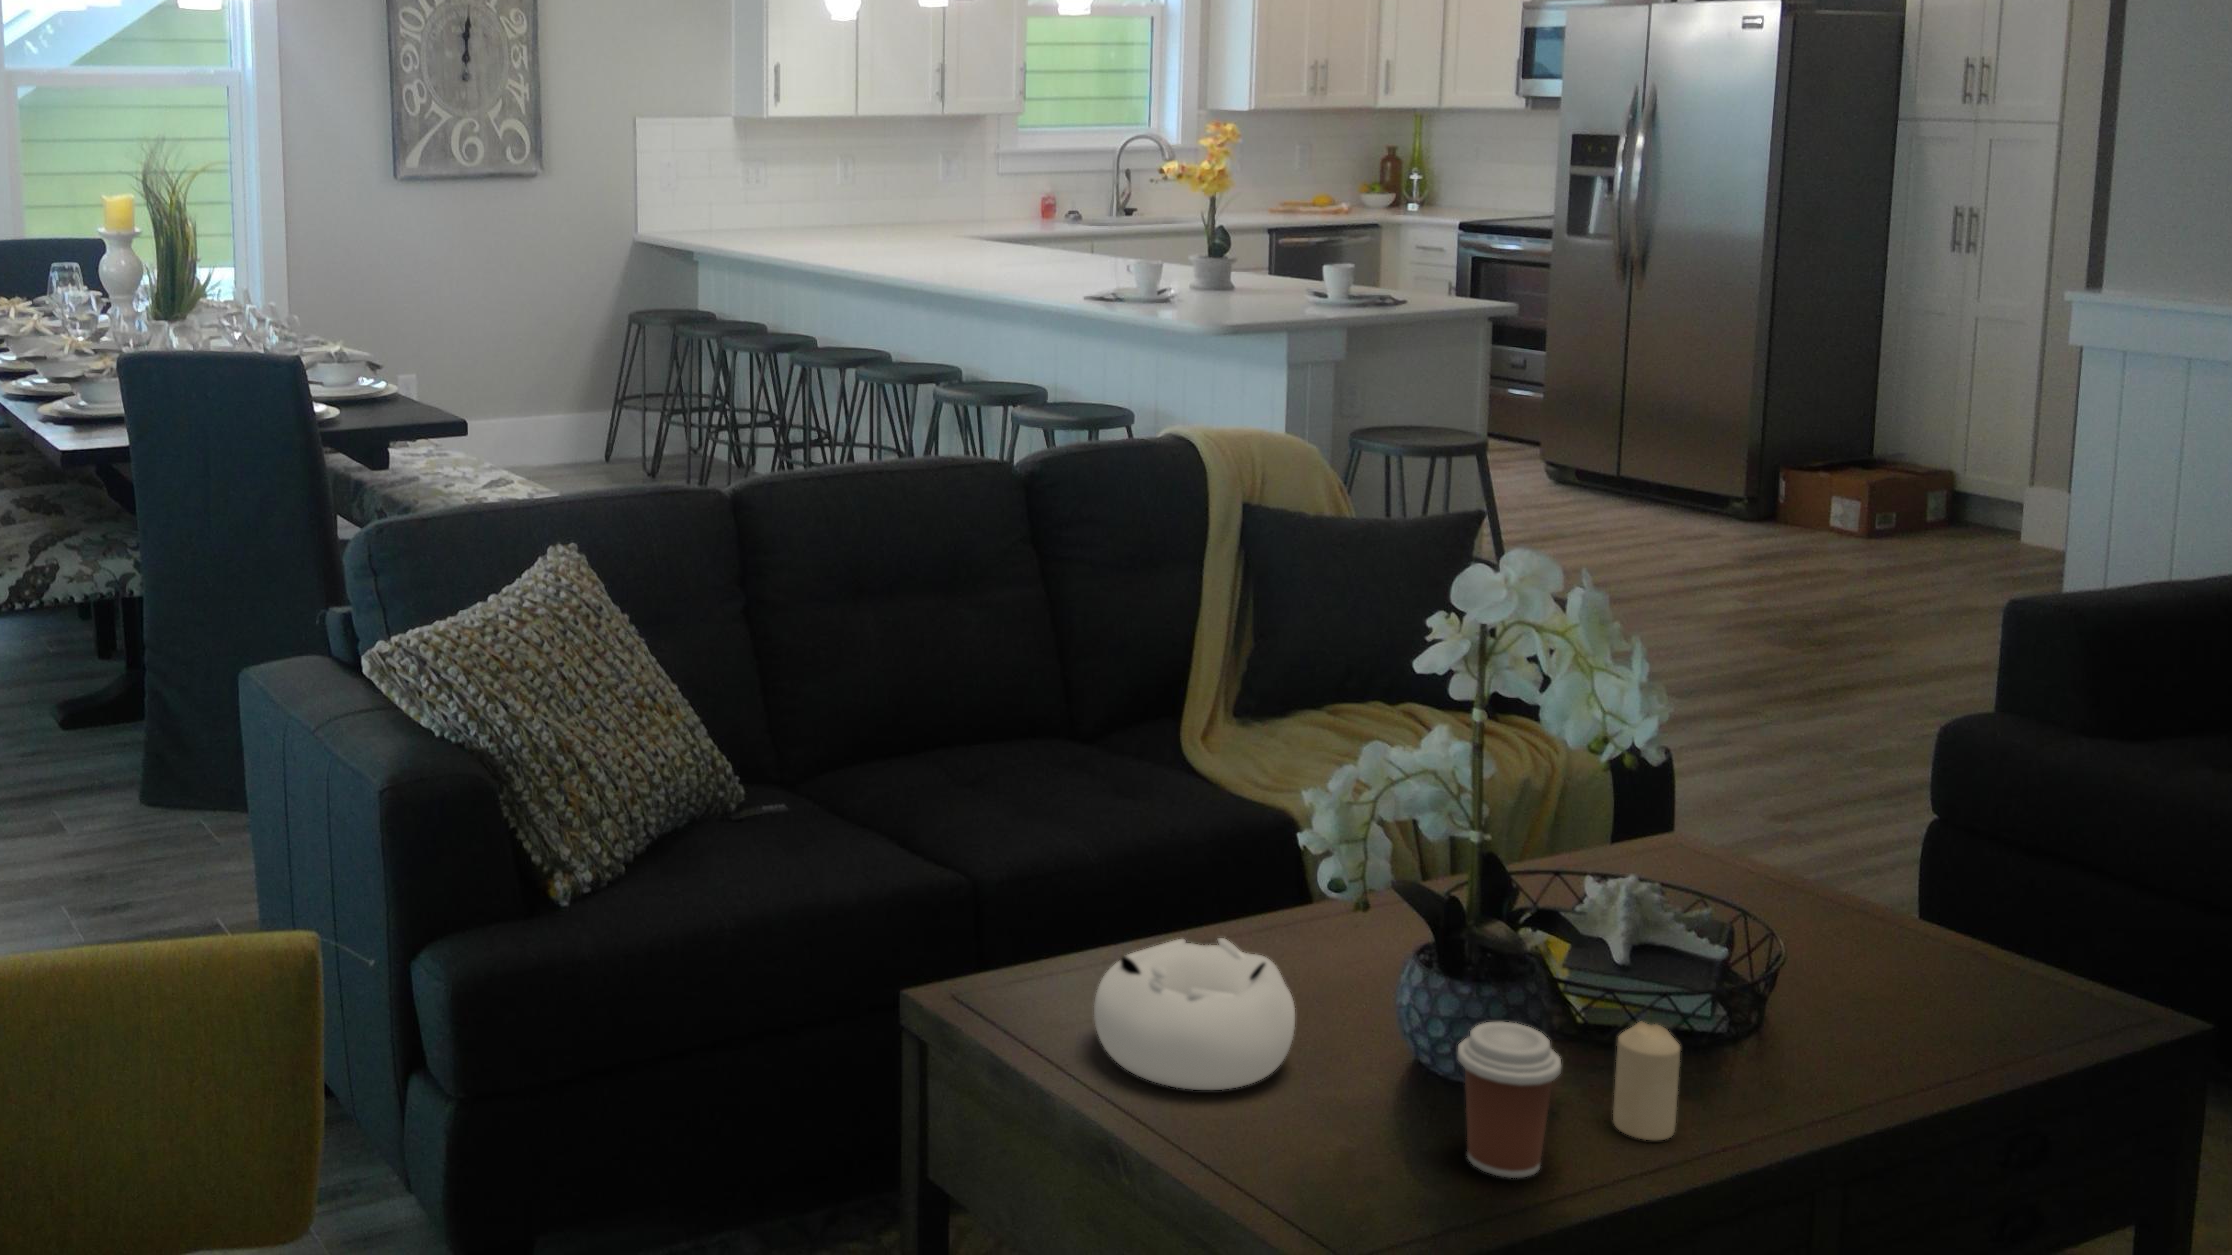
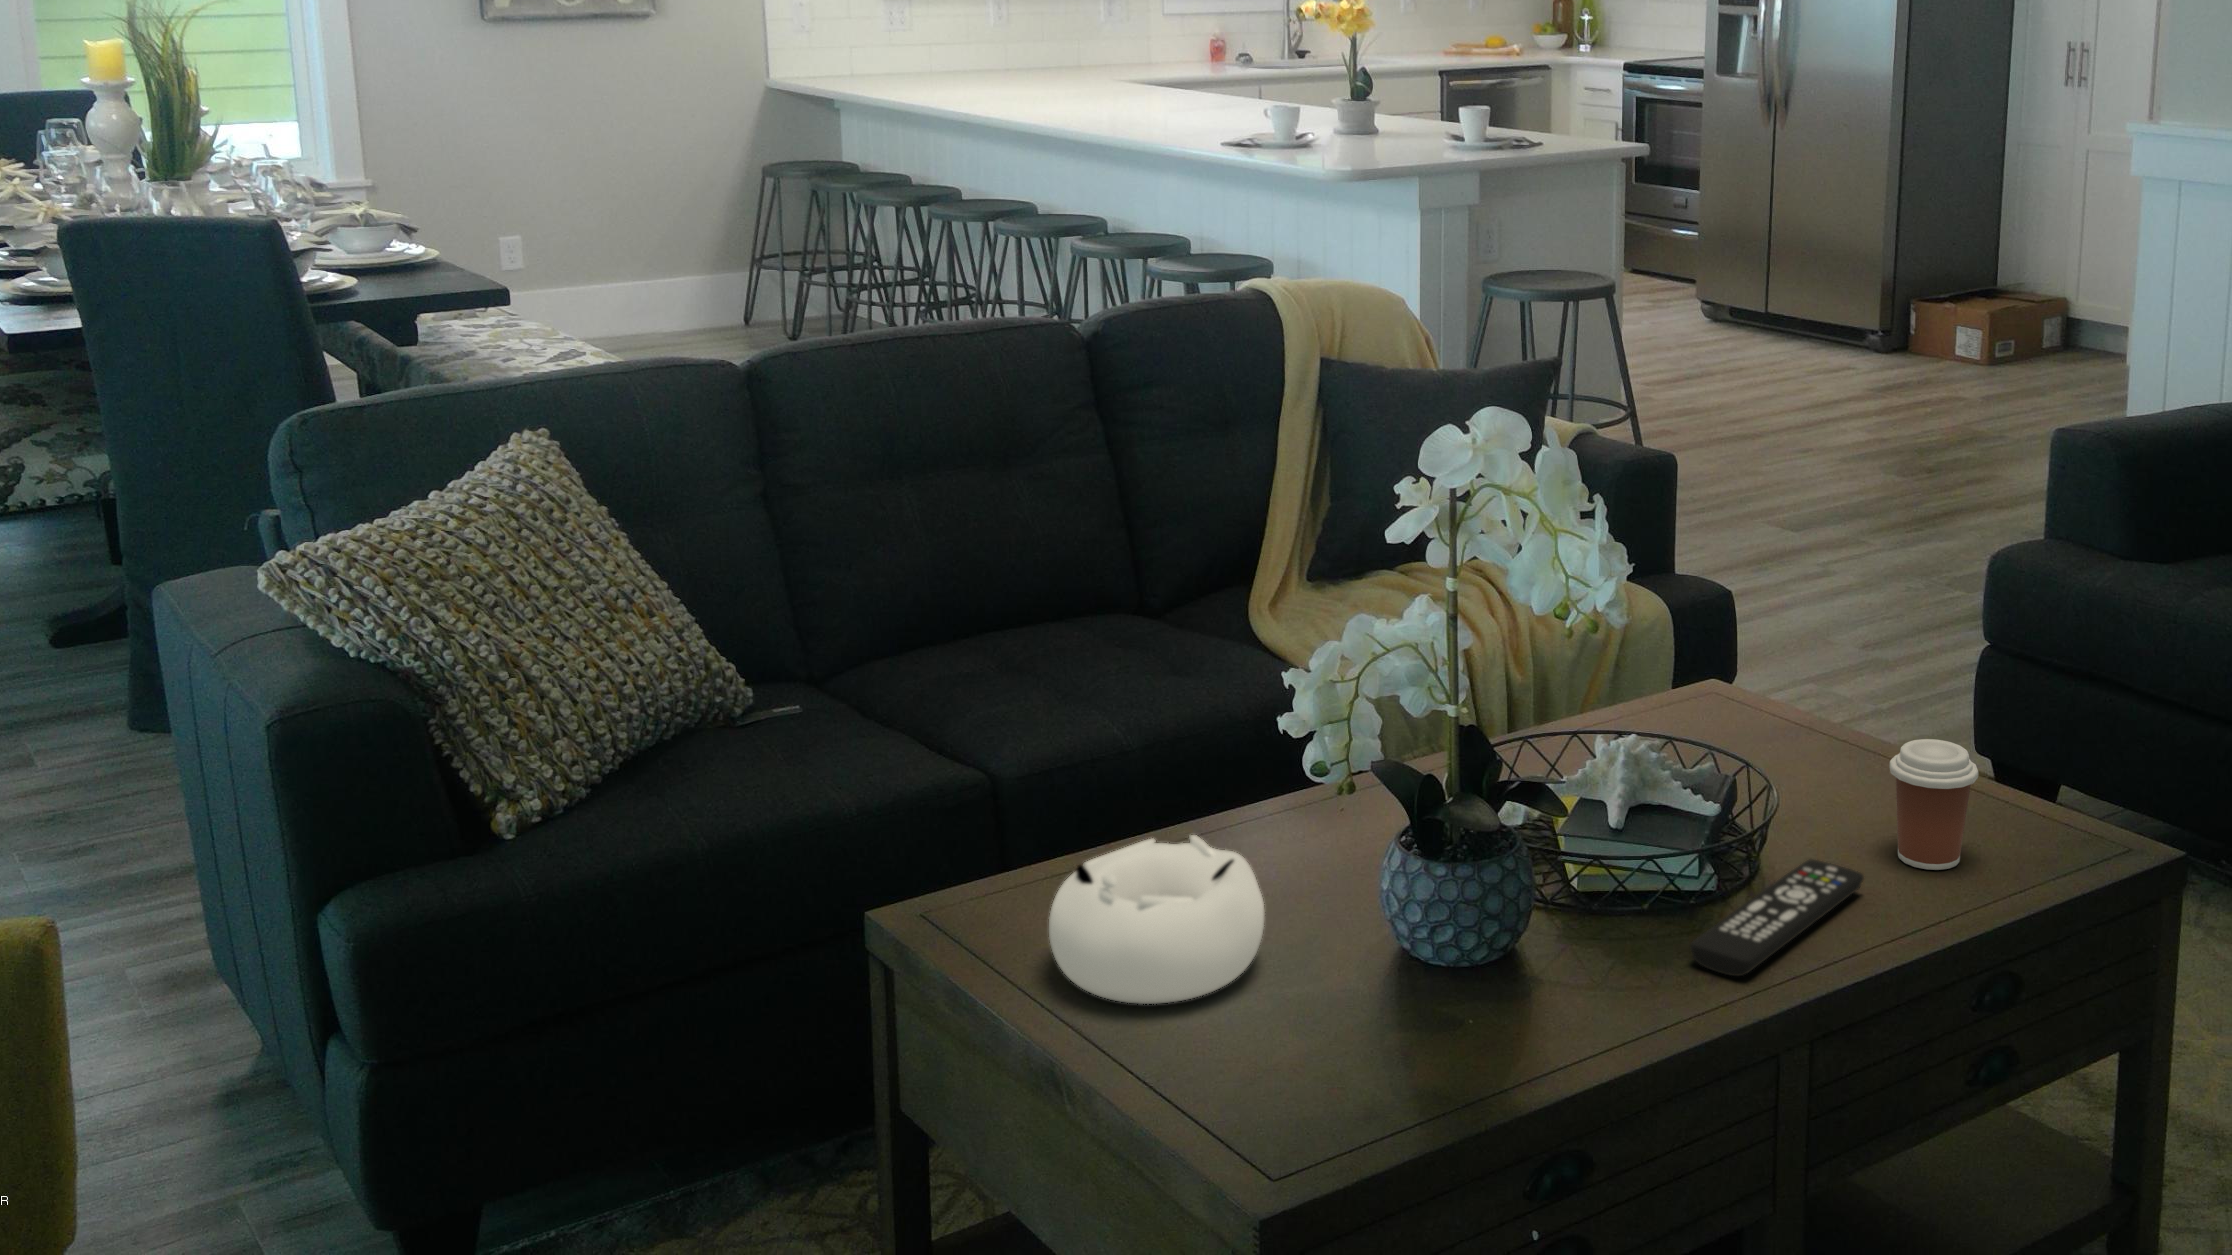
remote control: none [1714,1008,1879,1112] -> present [1690,859,1864,976]
coffee cup: present [1457,1022,1561,1178] -> present [1890,739,1978,870]
candle: present [1613,1022,1680,1140] -> none [1582,896,1645,1018]

